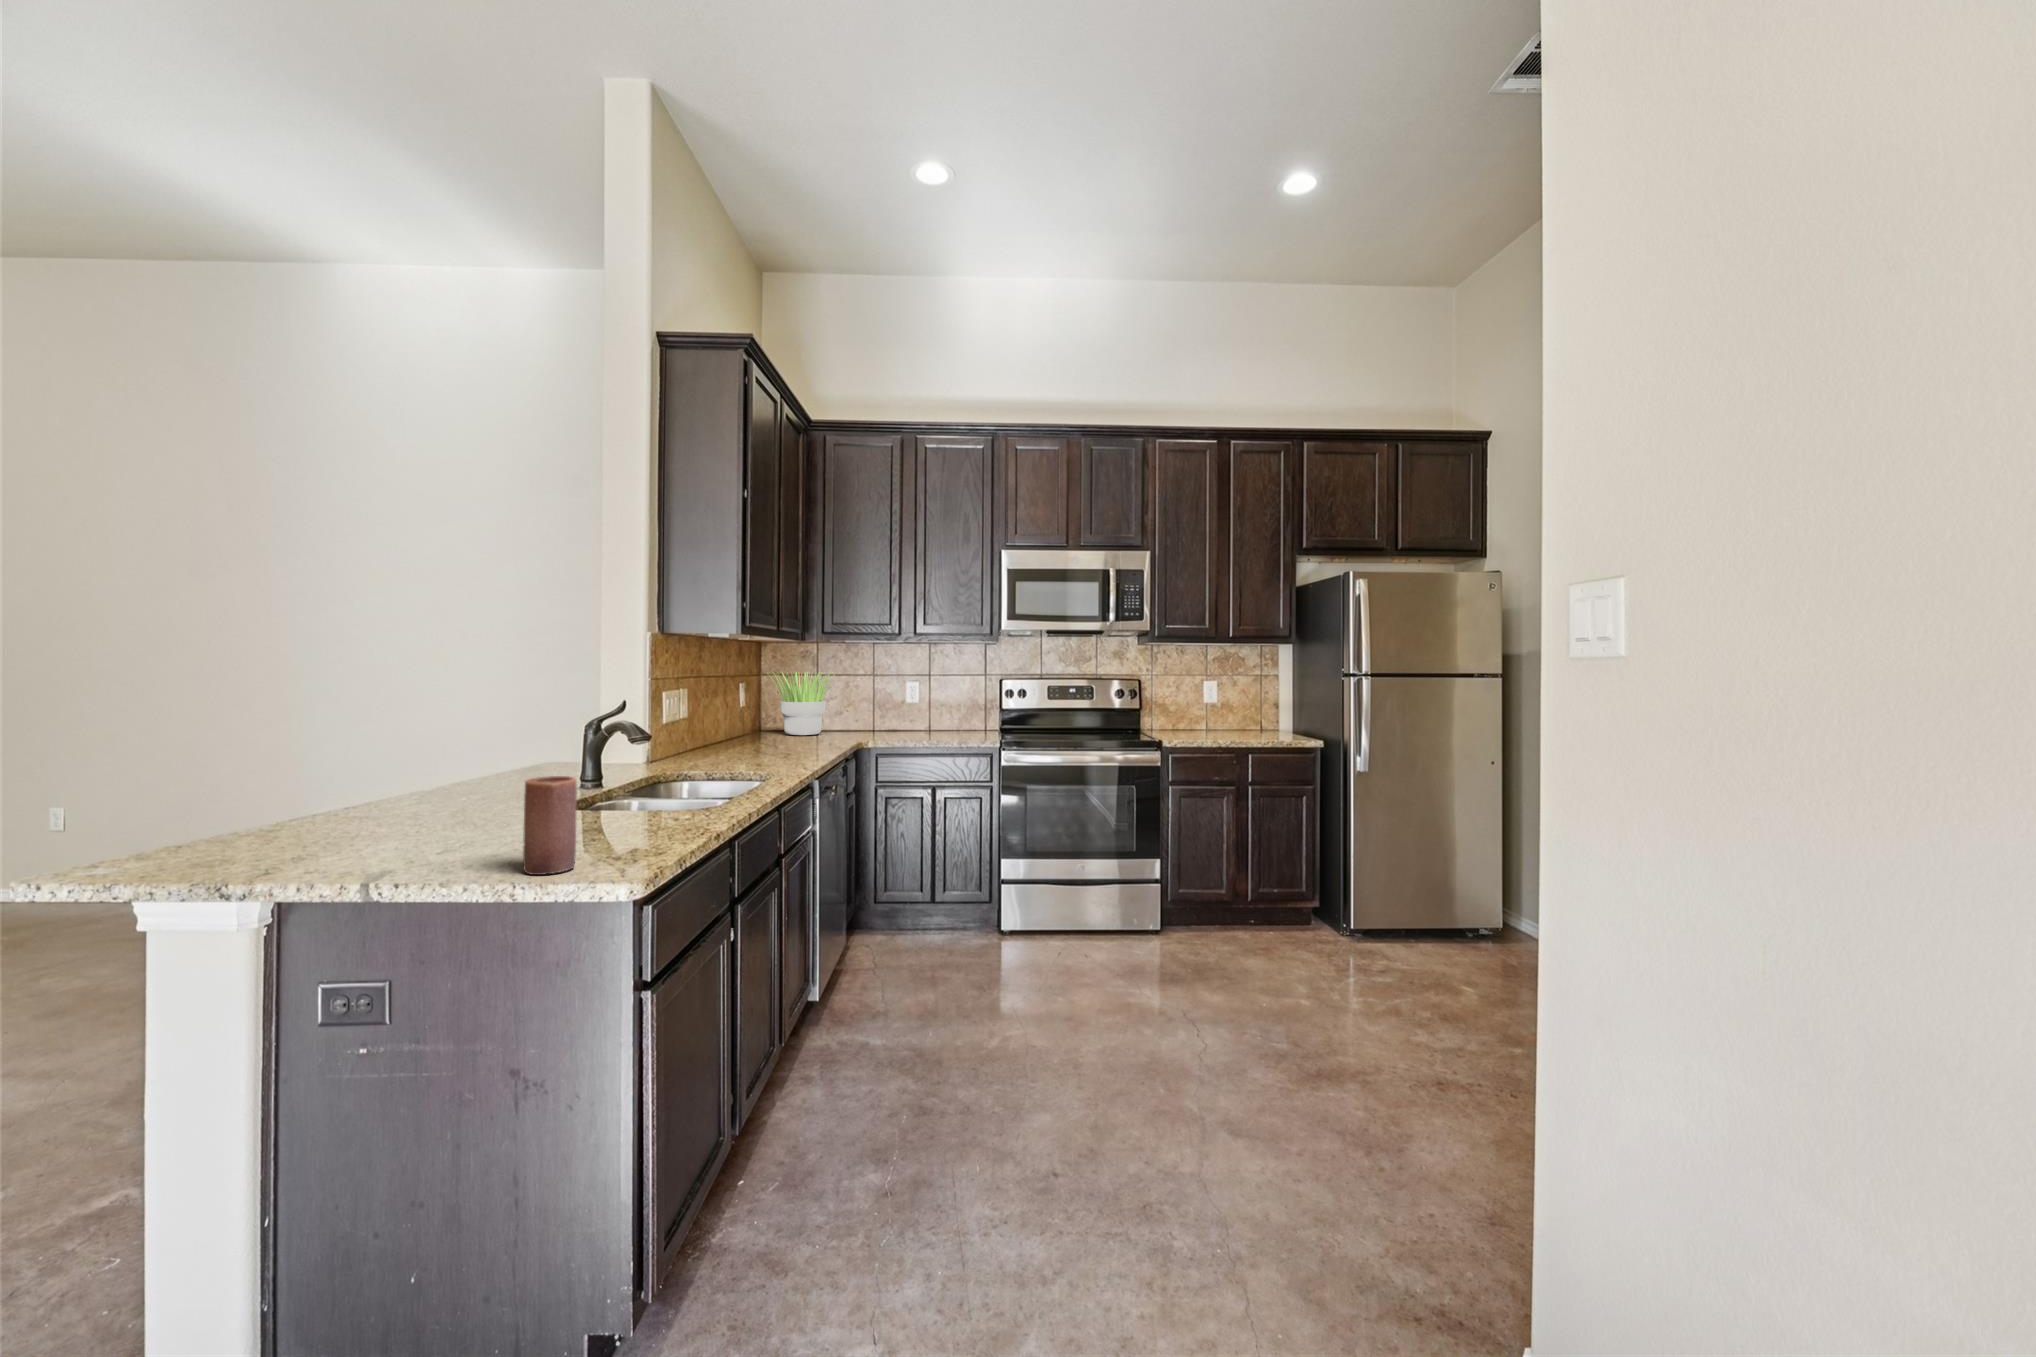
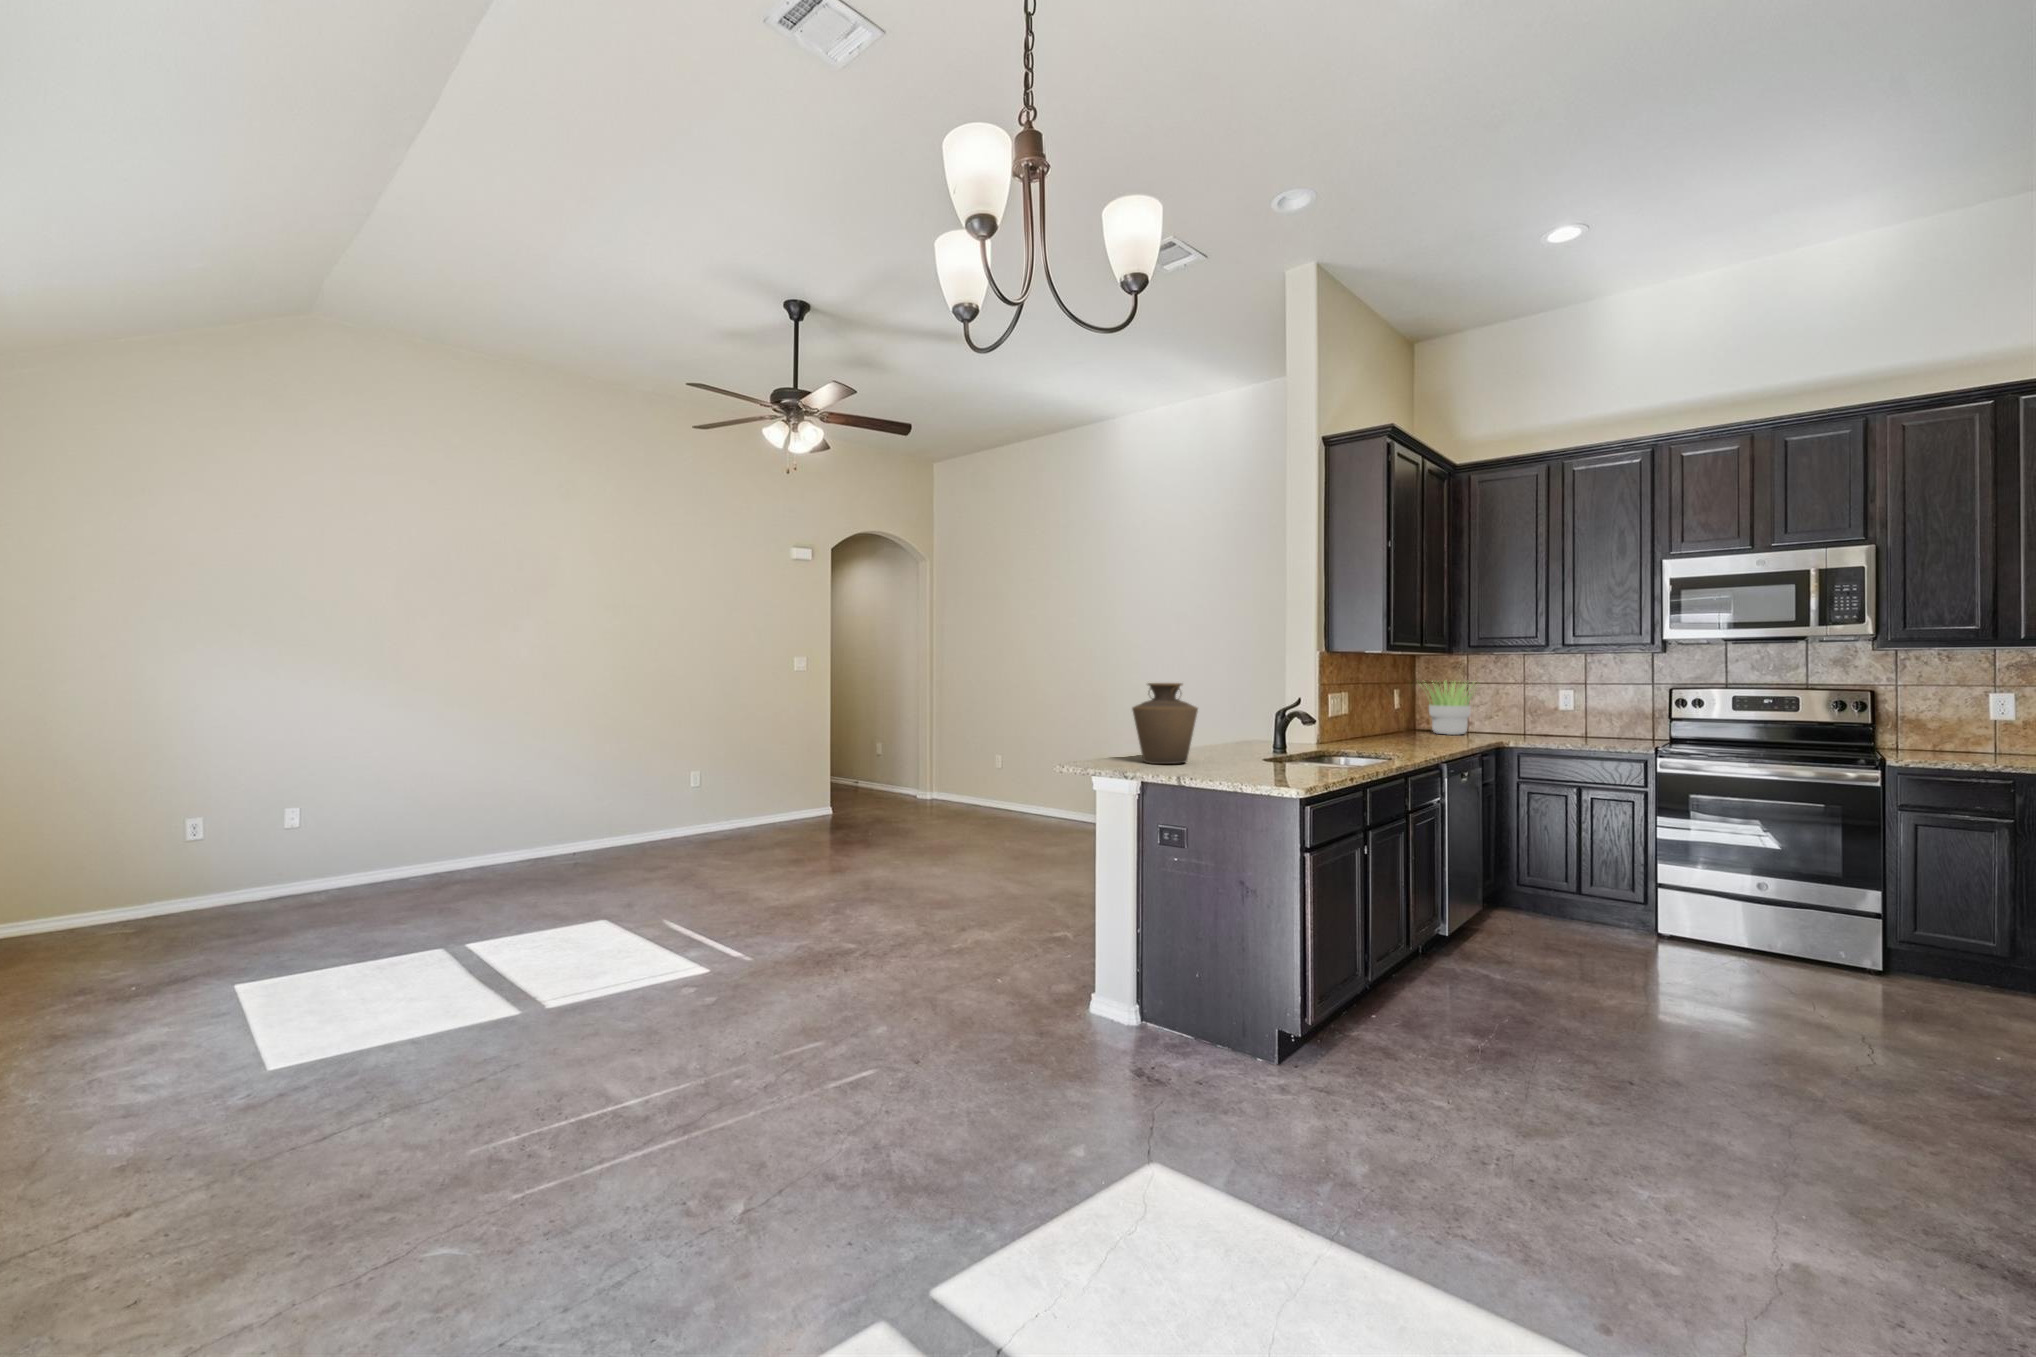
vase: none [250,679,423,849] -> present [1132,683,1198,764]
candle: present [523,776,577,875] -> none [1247,733,1271,781]

